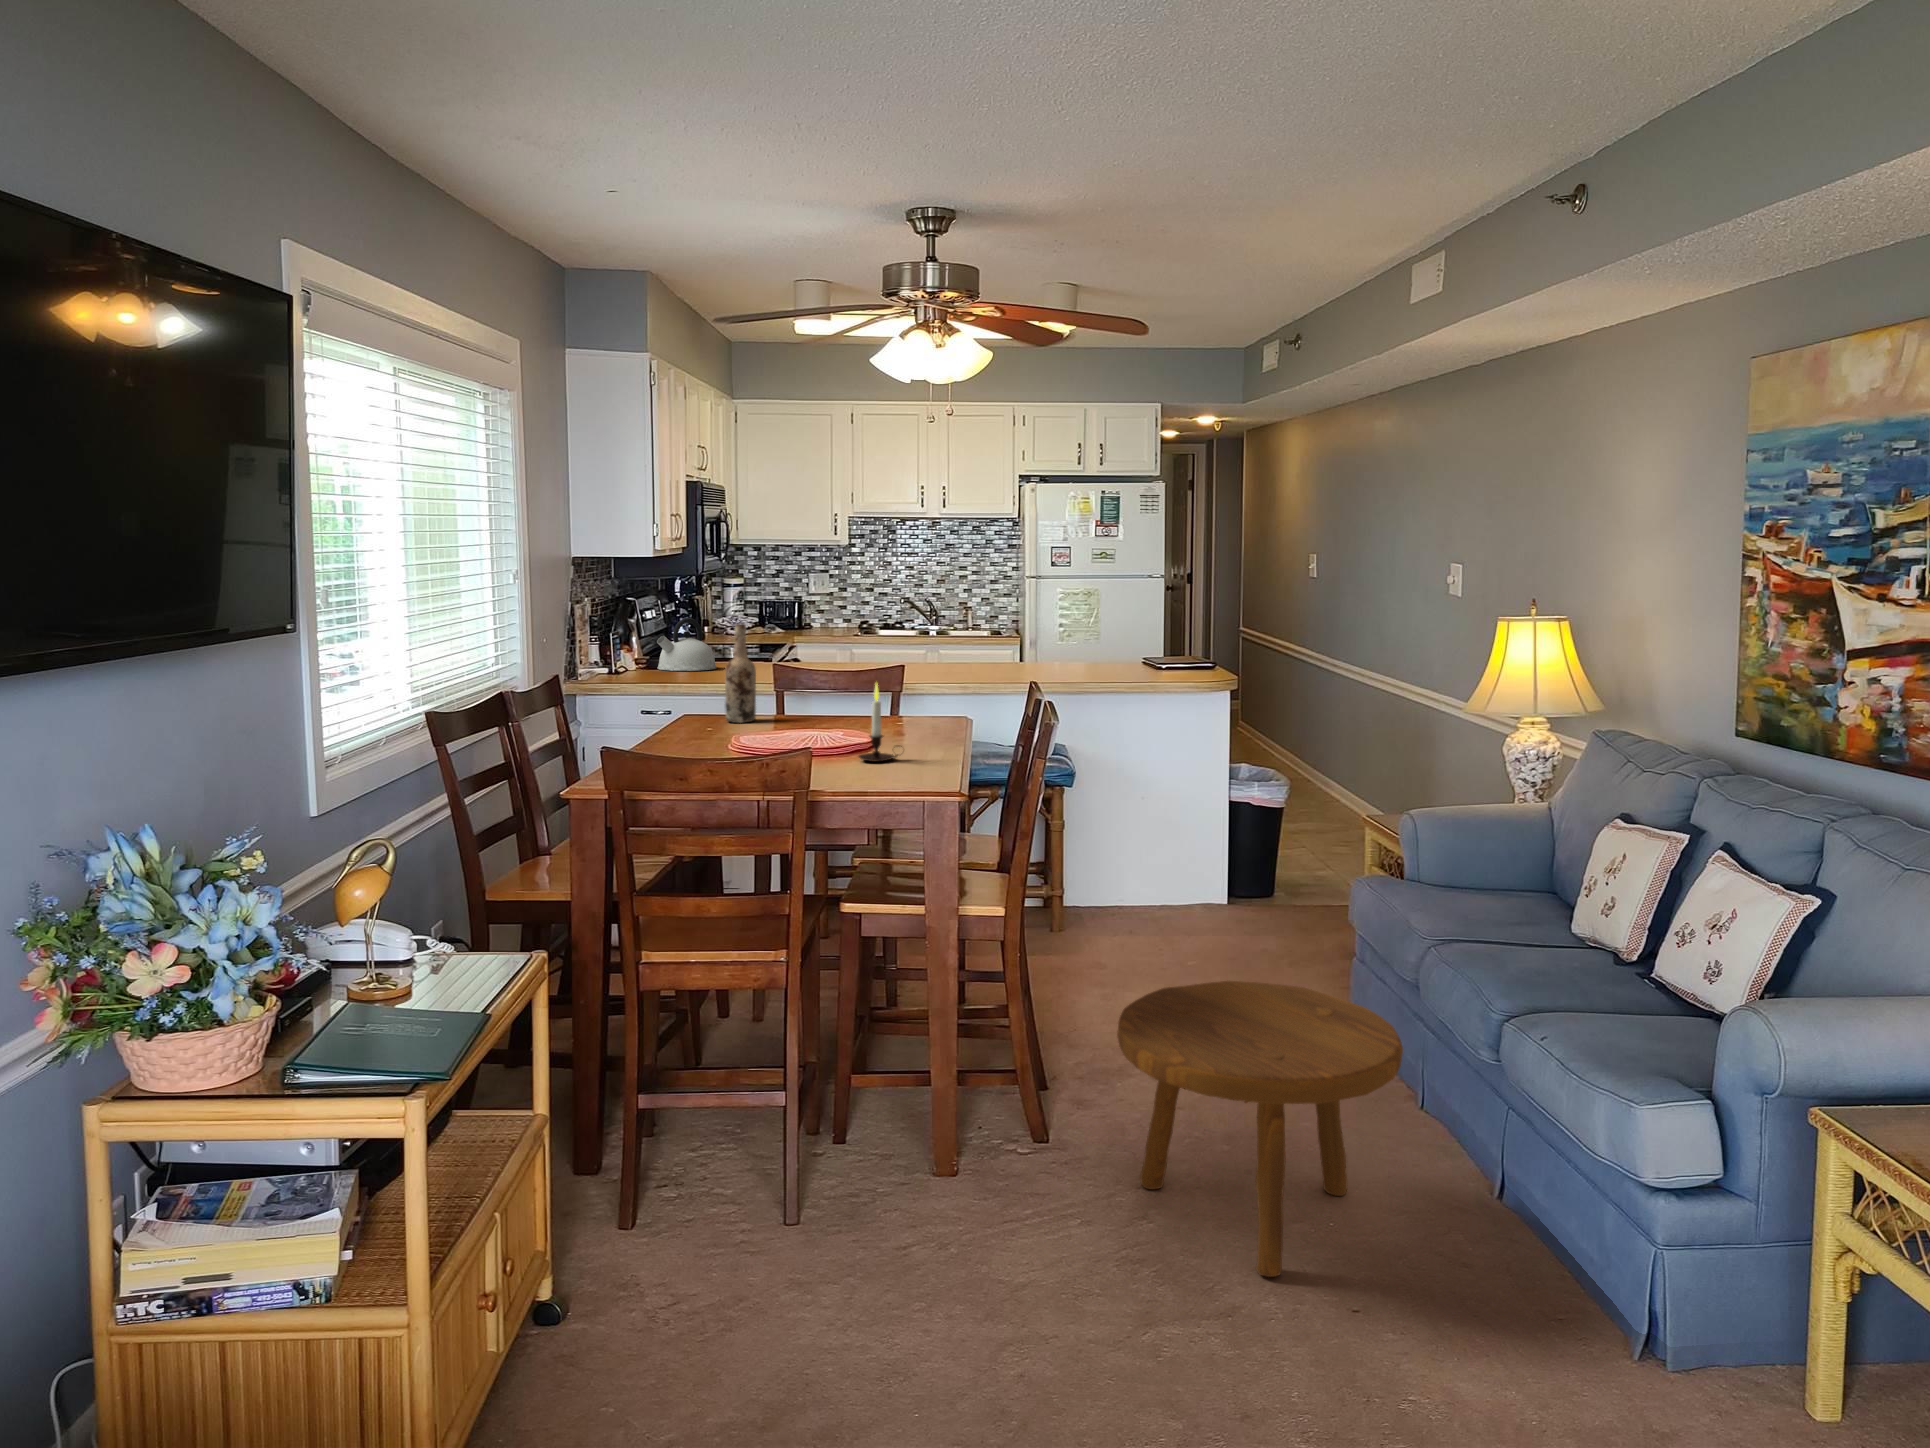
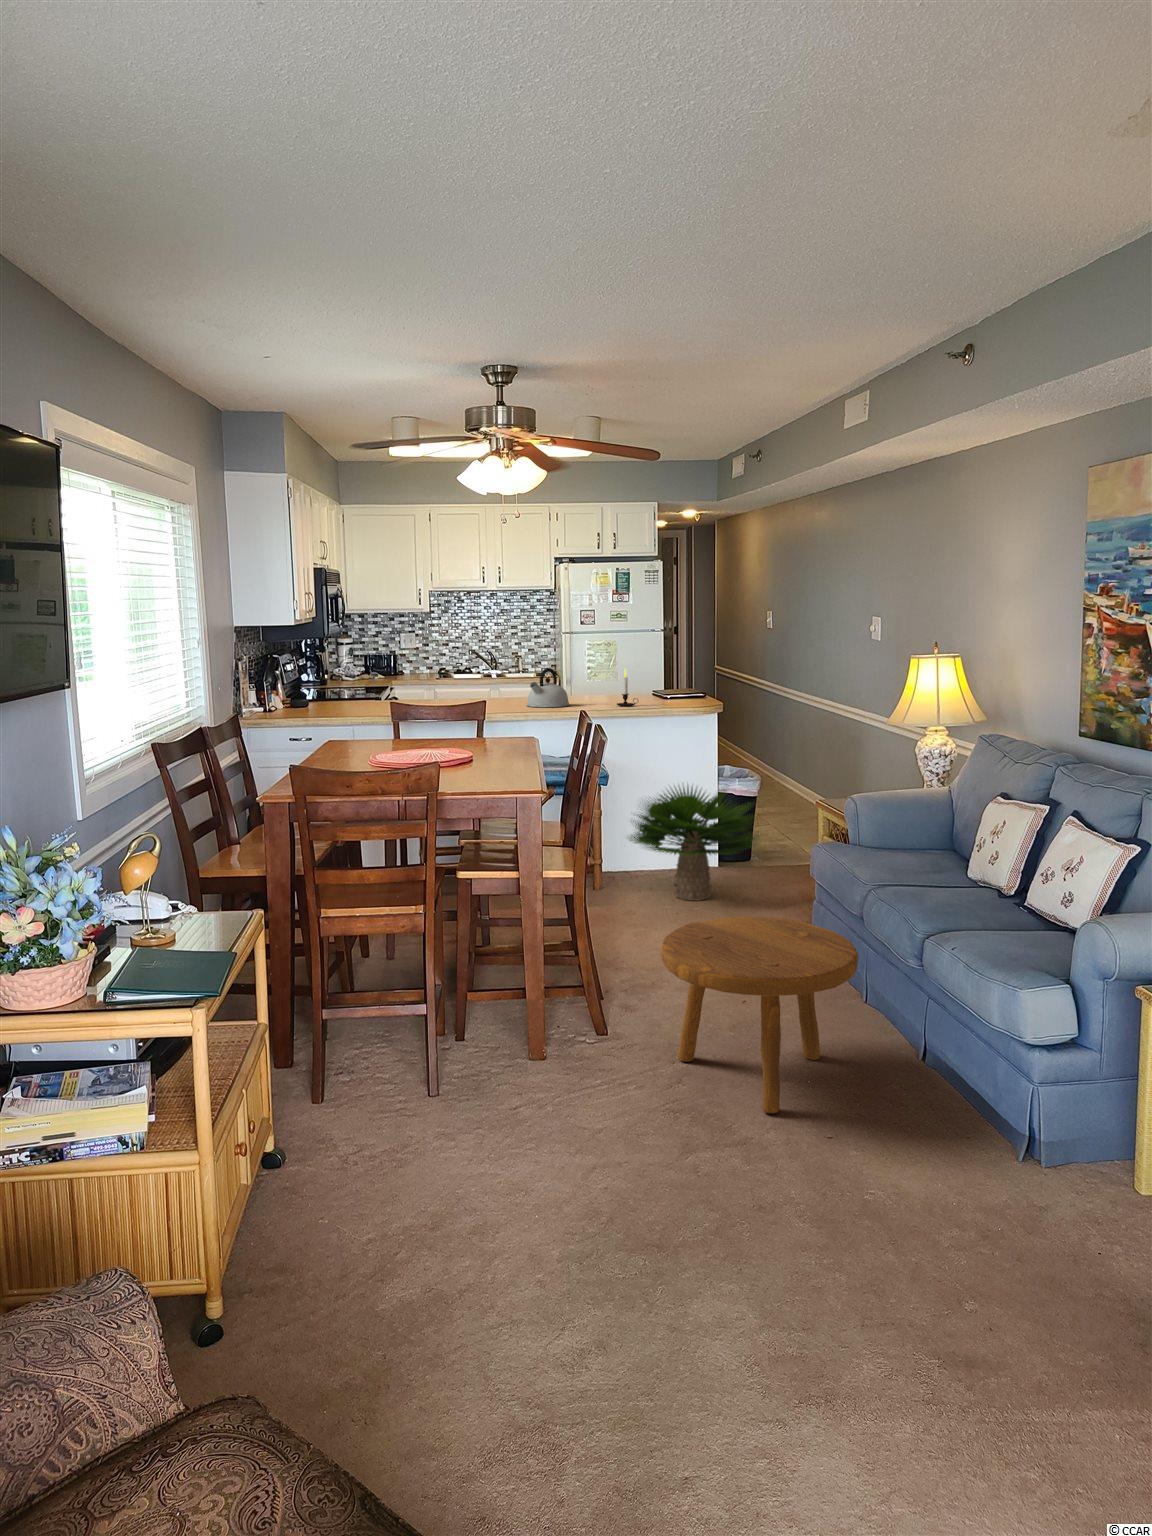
kettle: present [657,618,717,671] -> present [527,668,570,707]
wine bottle: present [725,624,756,723] -> none [357,673,381,746]
candle: present [859,684,902,762] -> present [617,668,638,706]
potted plant: none [1089,782,1287,949] -> present [629,786,756,901]

